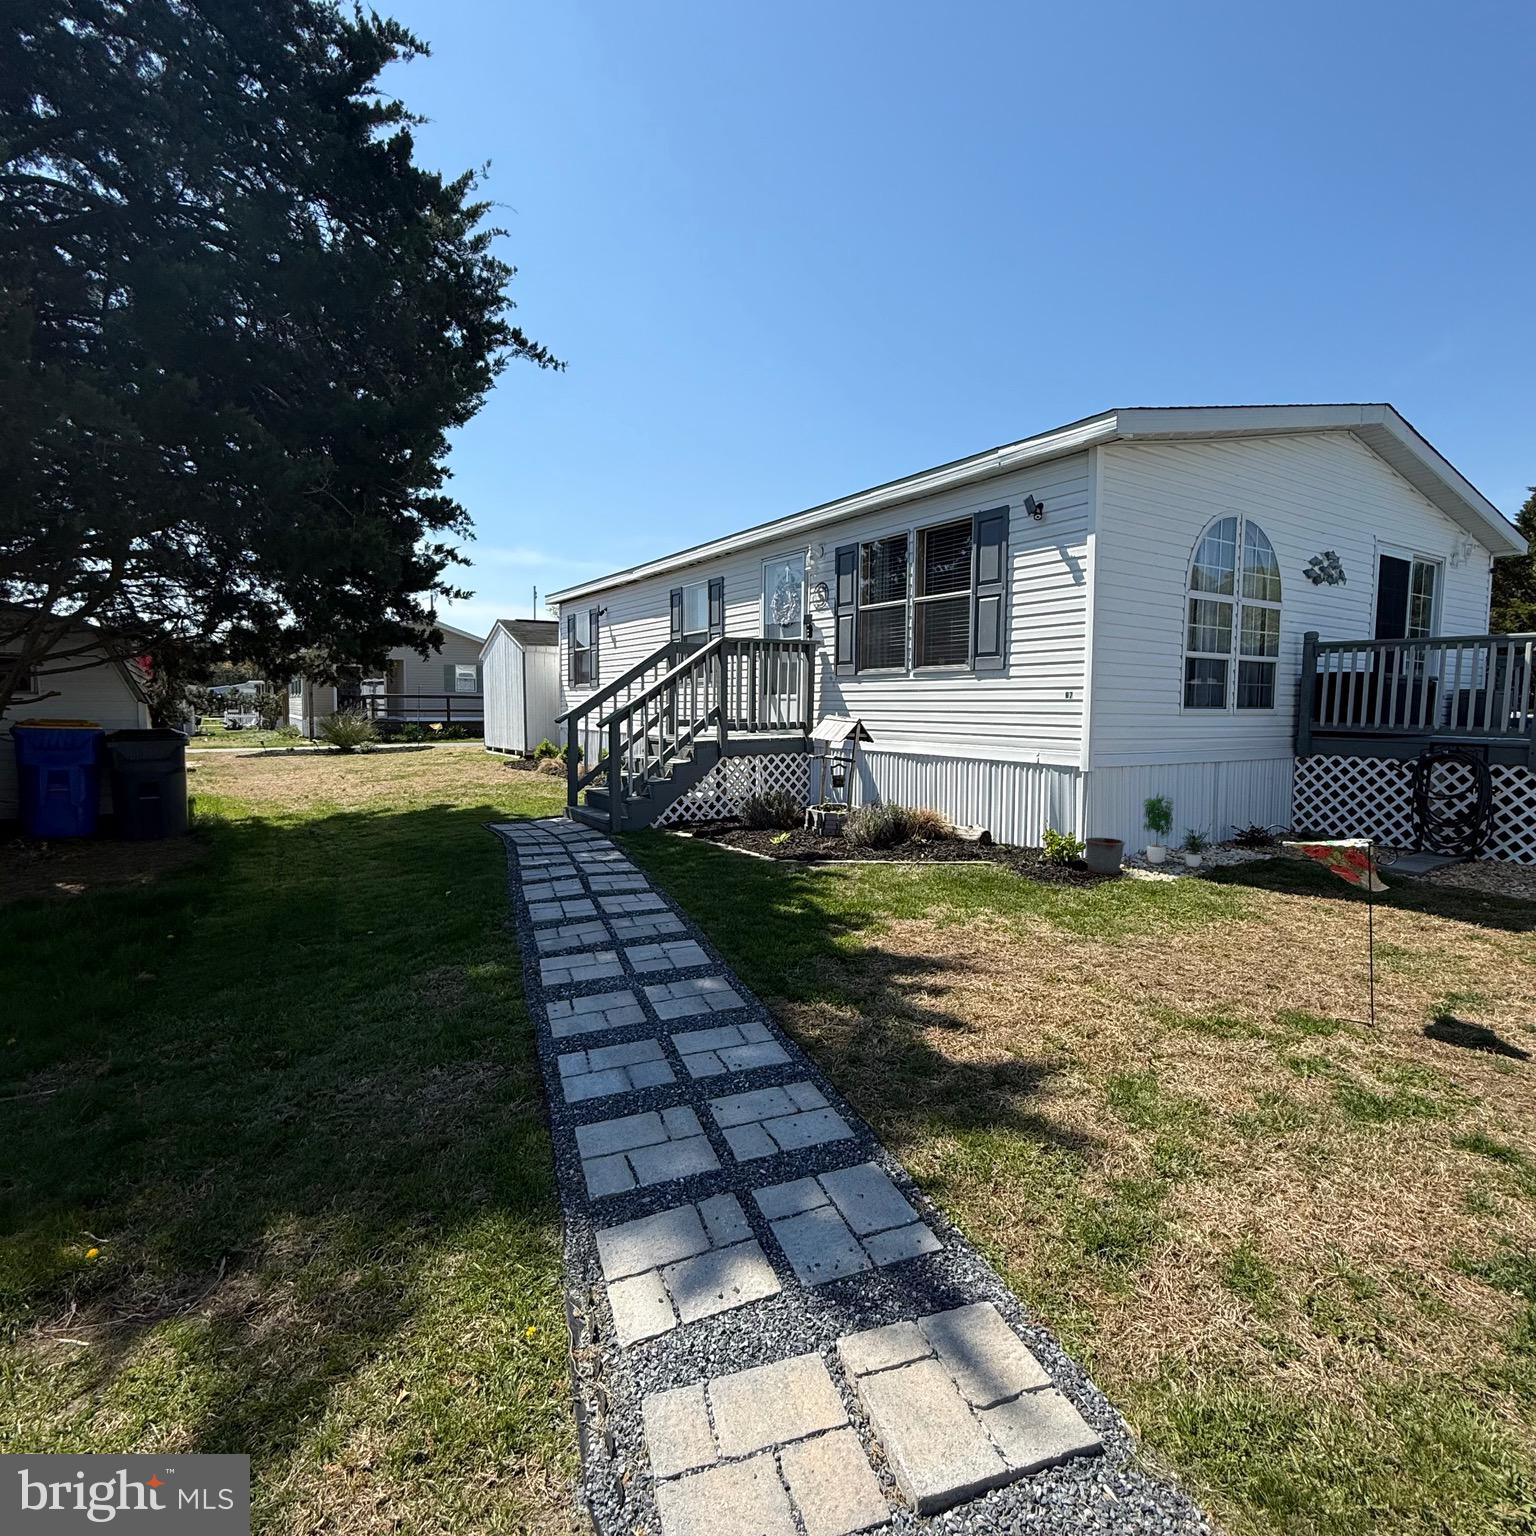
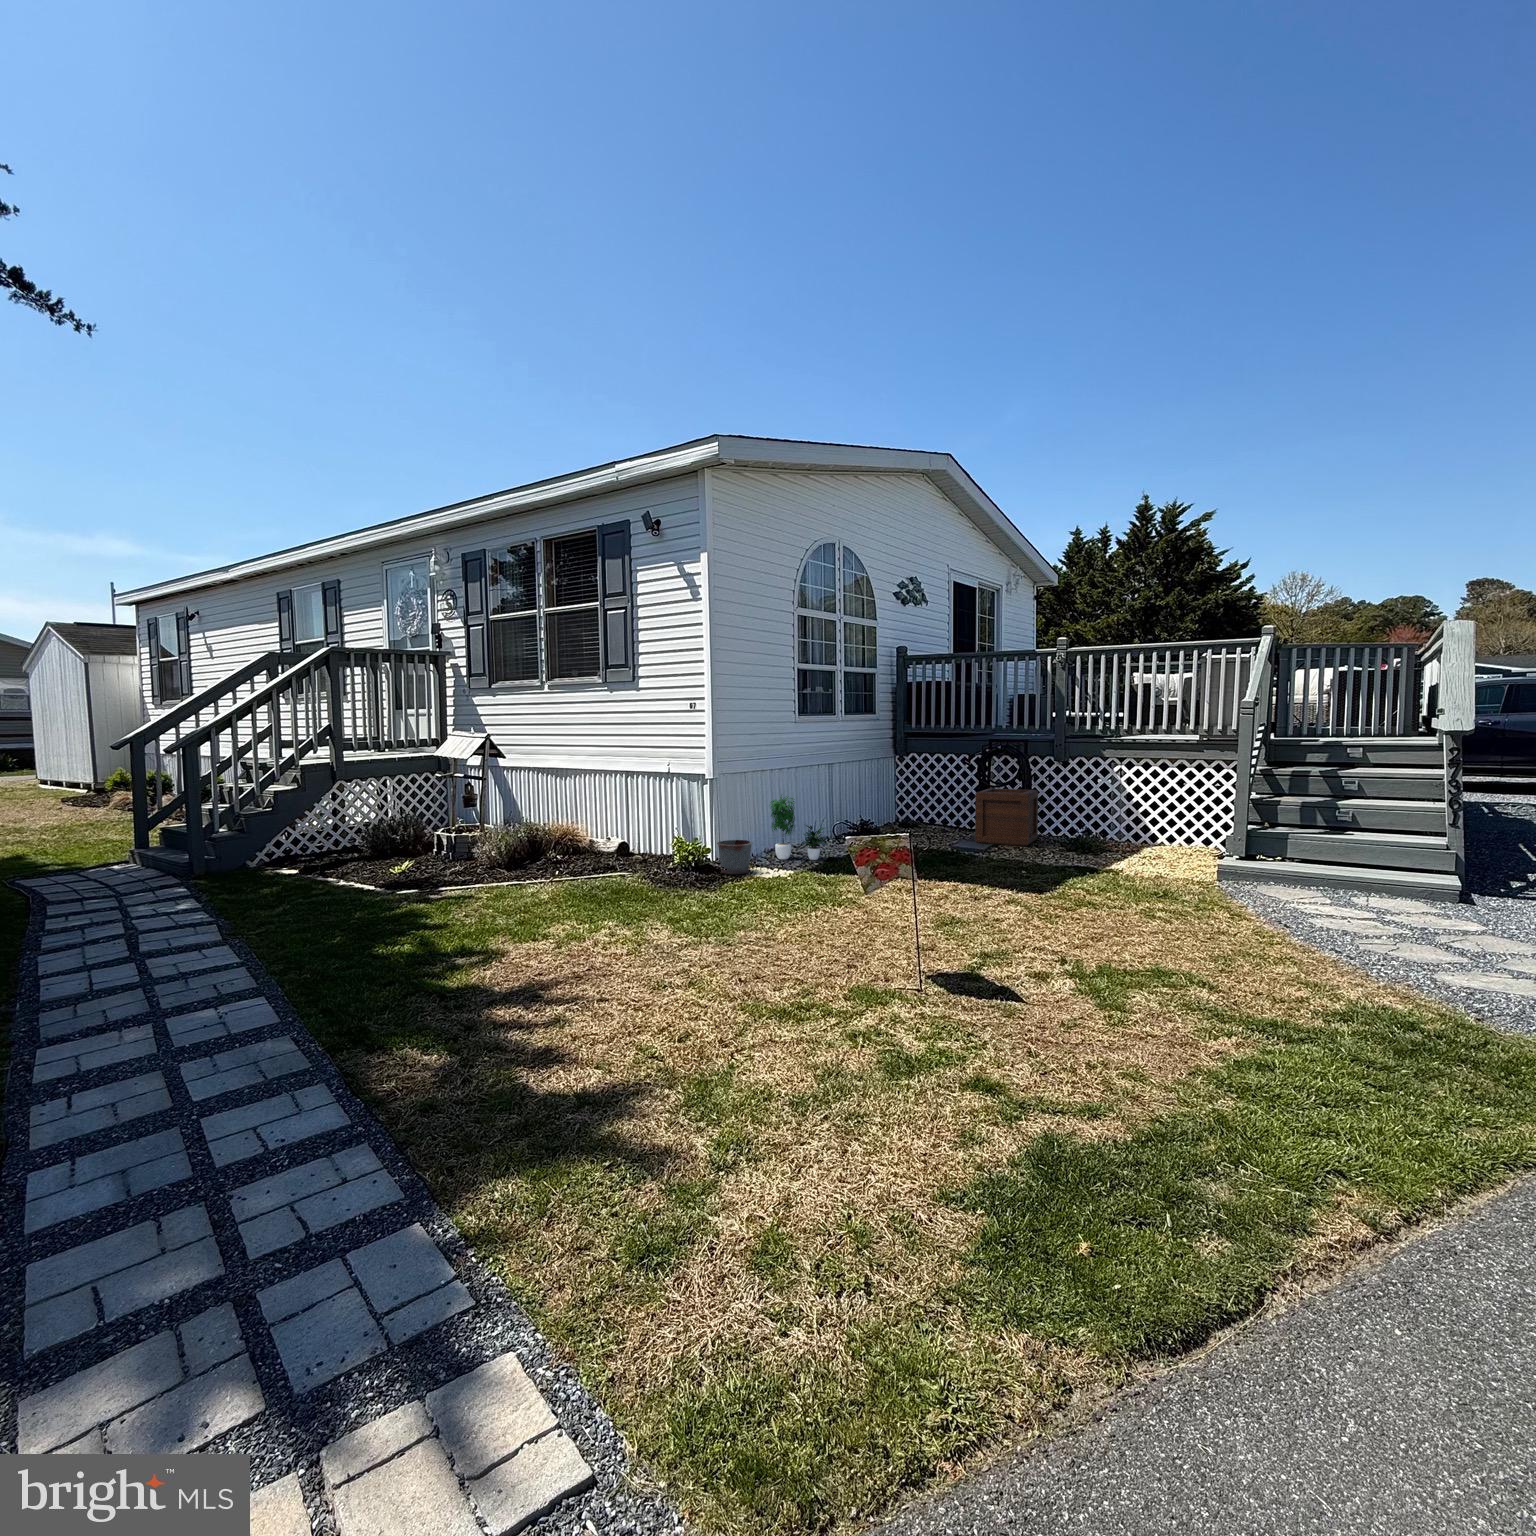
wooden crate: none [1406,801,1505,875] -> present [975,789,1038,846]

